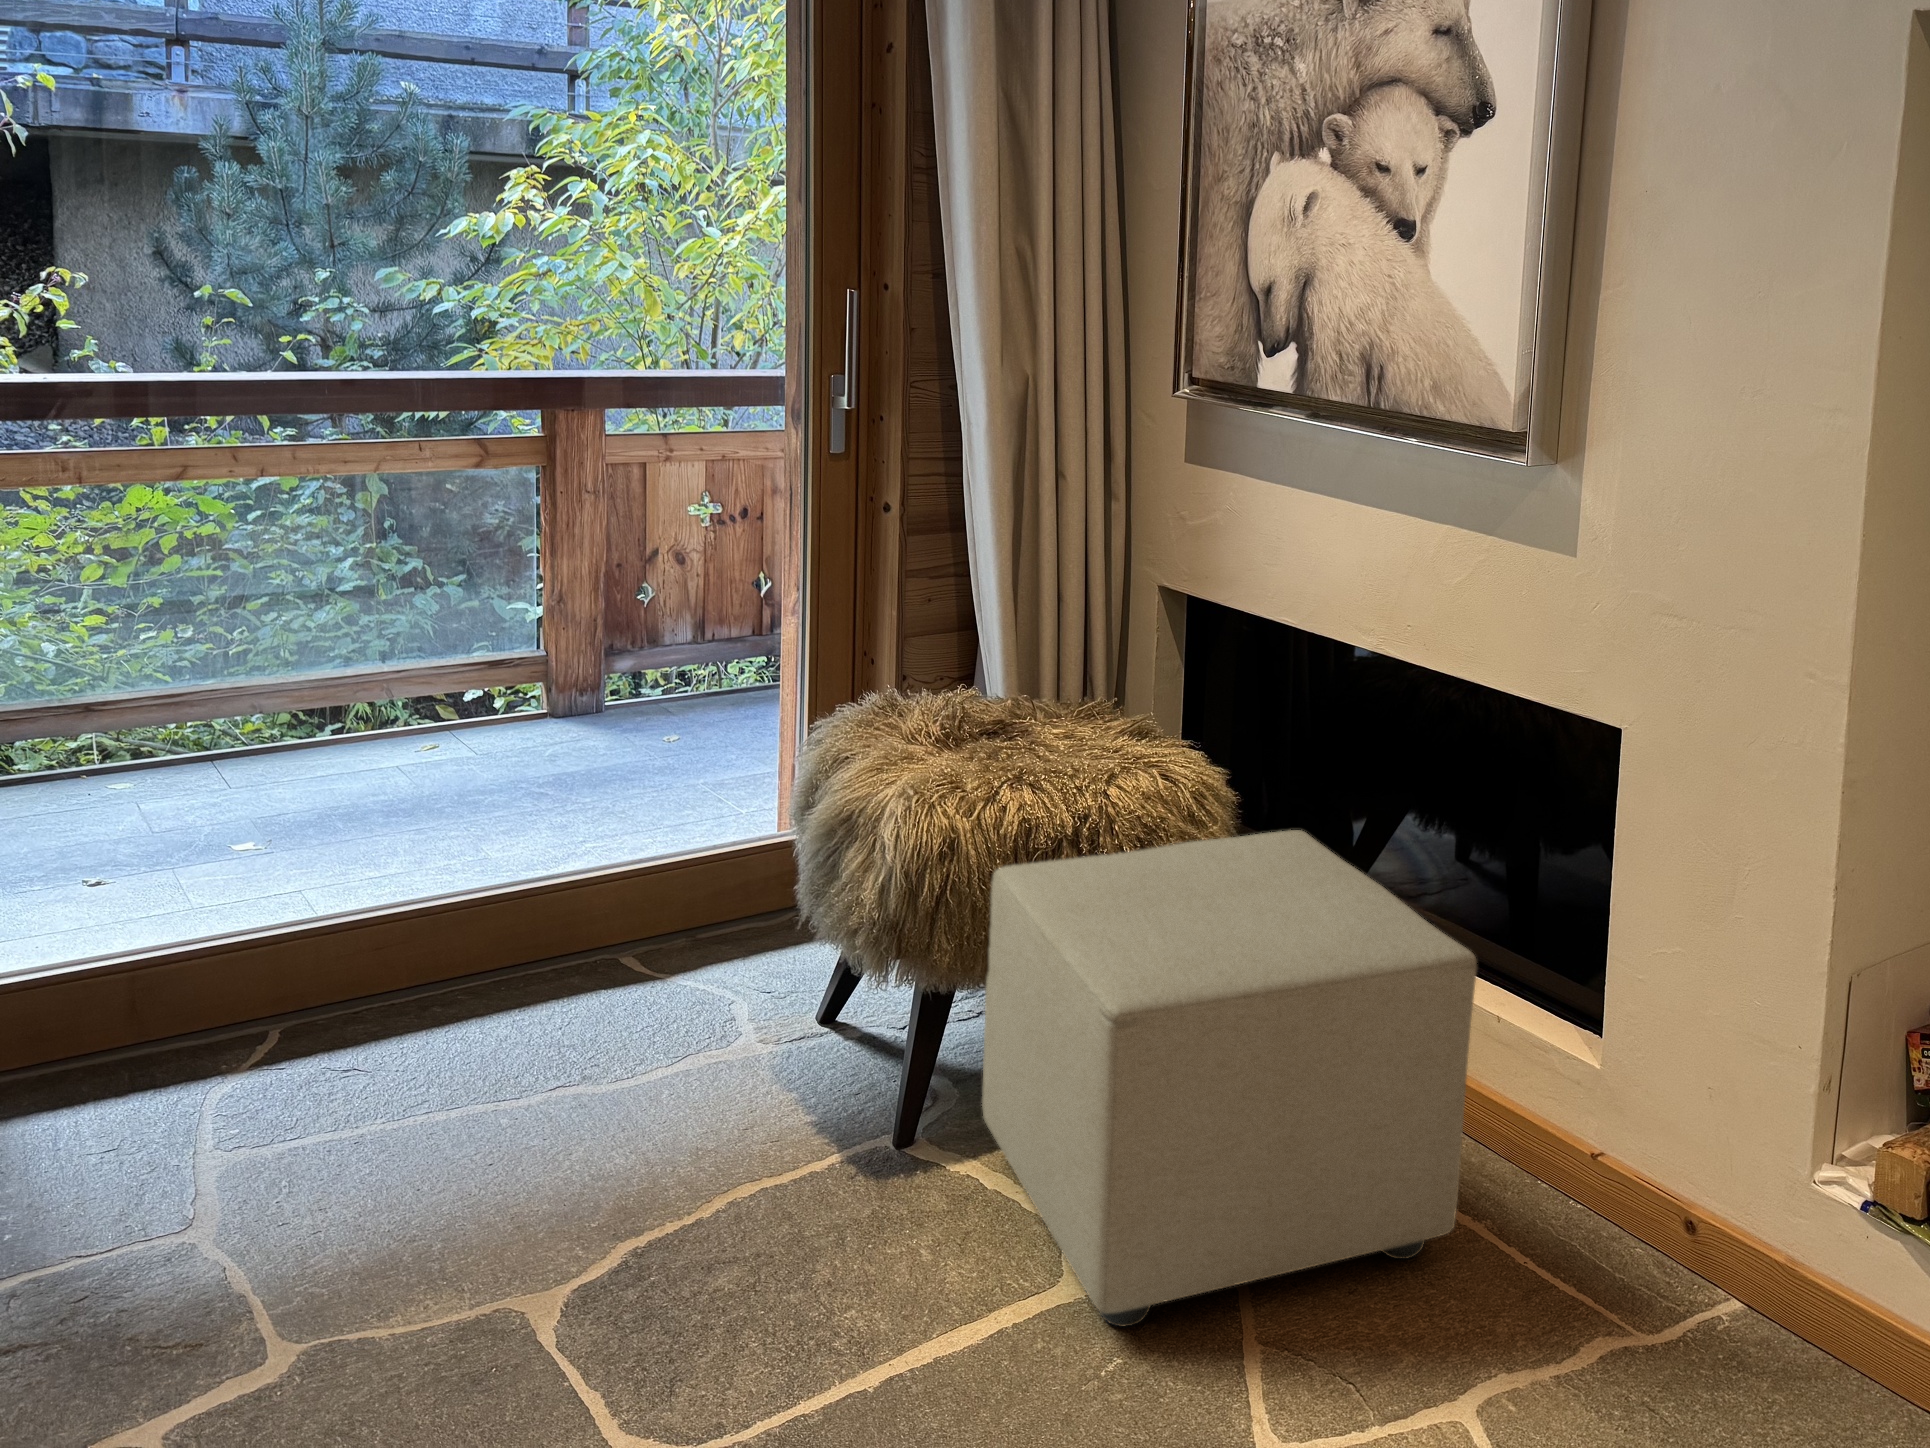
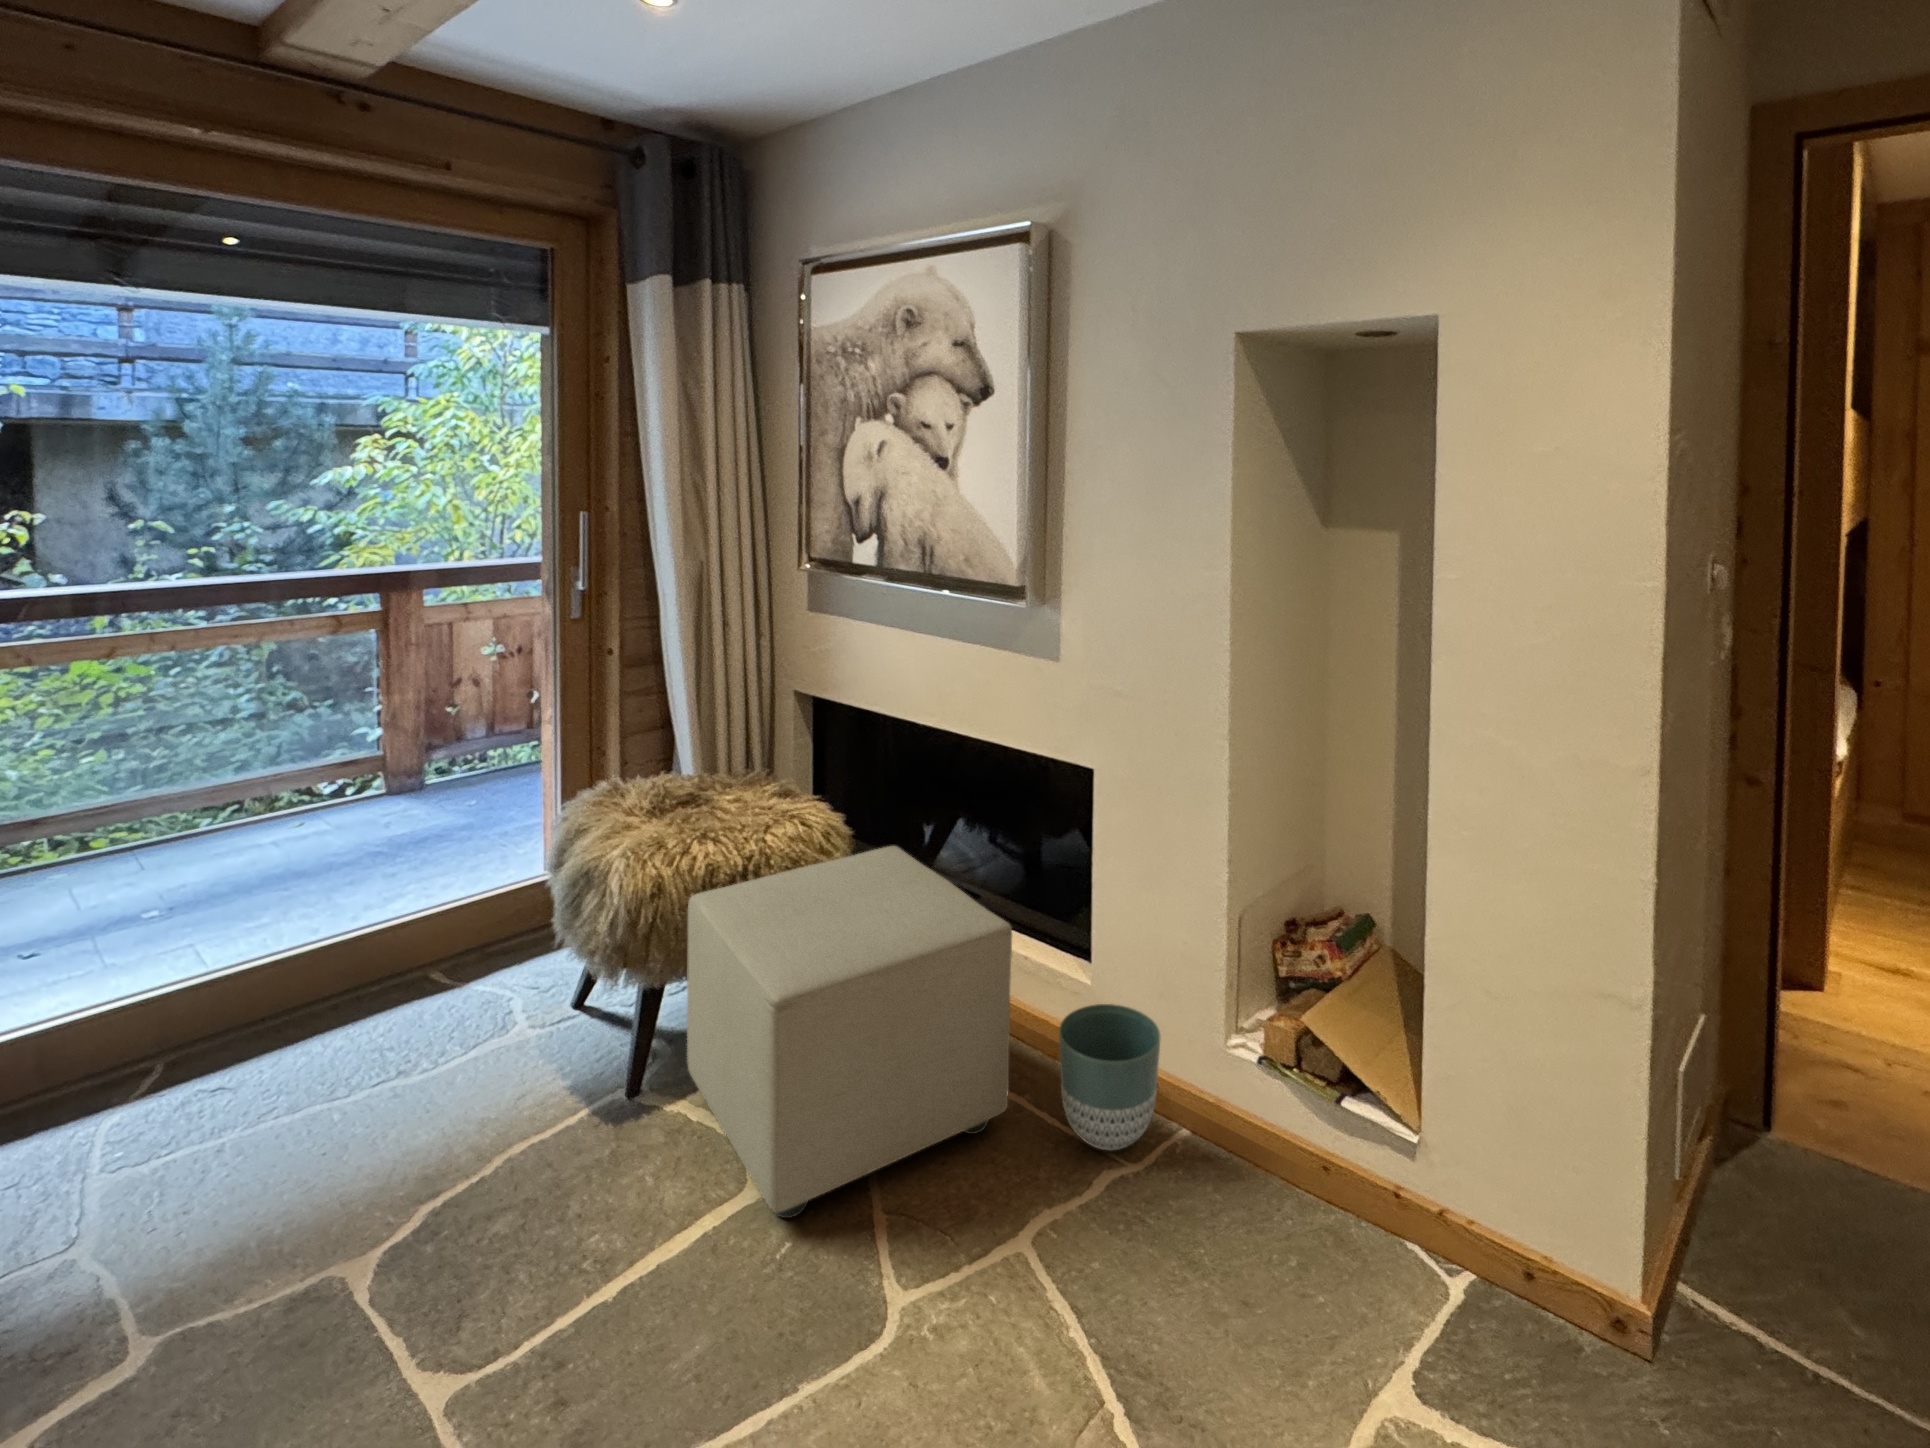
planter: none [1540,1095,1704,1310] -> present [1059,1004,1161,1150]

